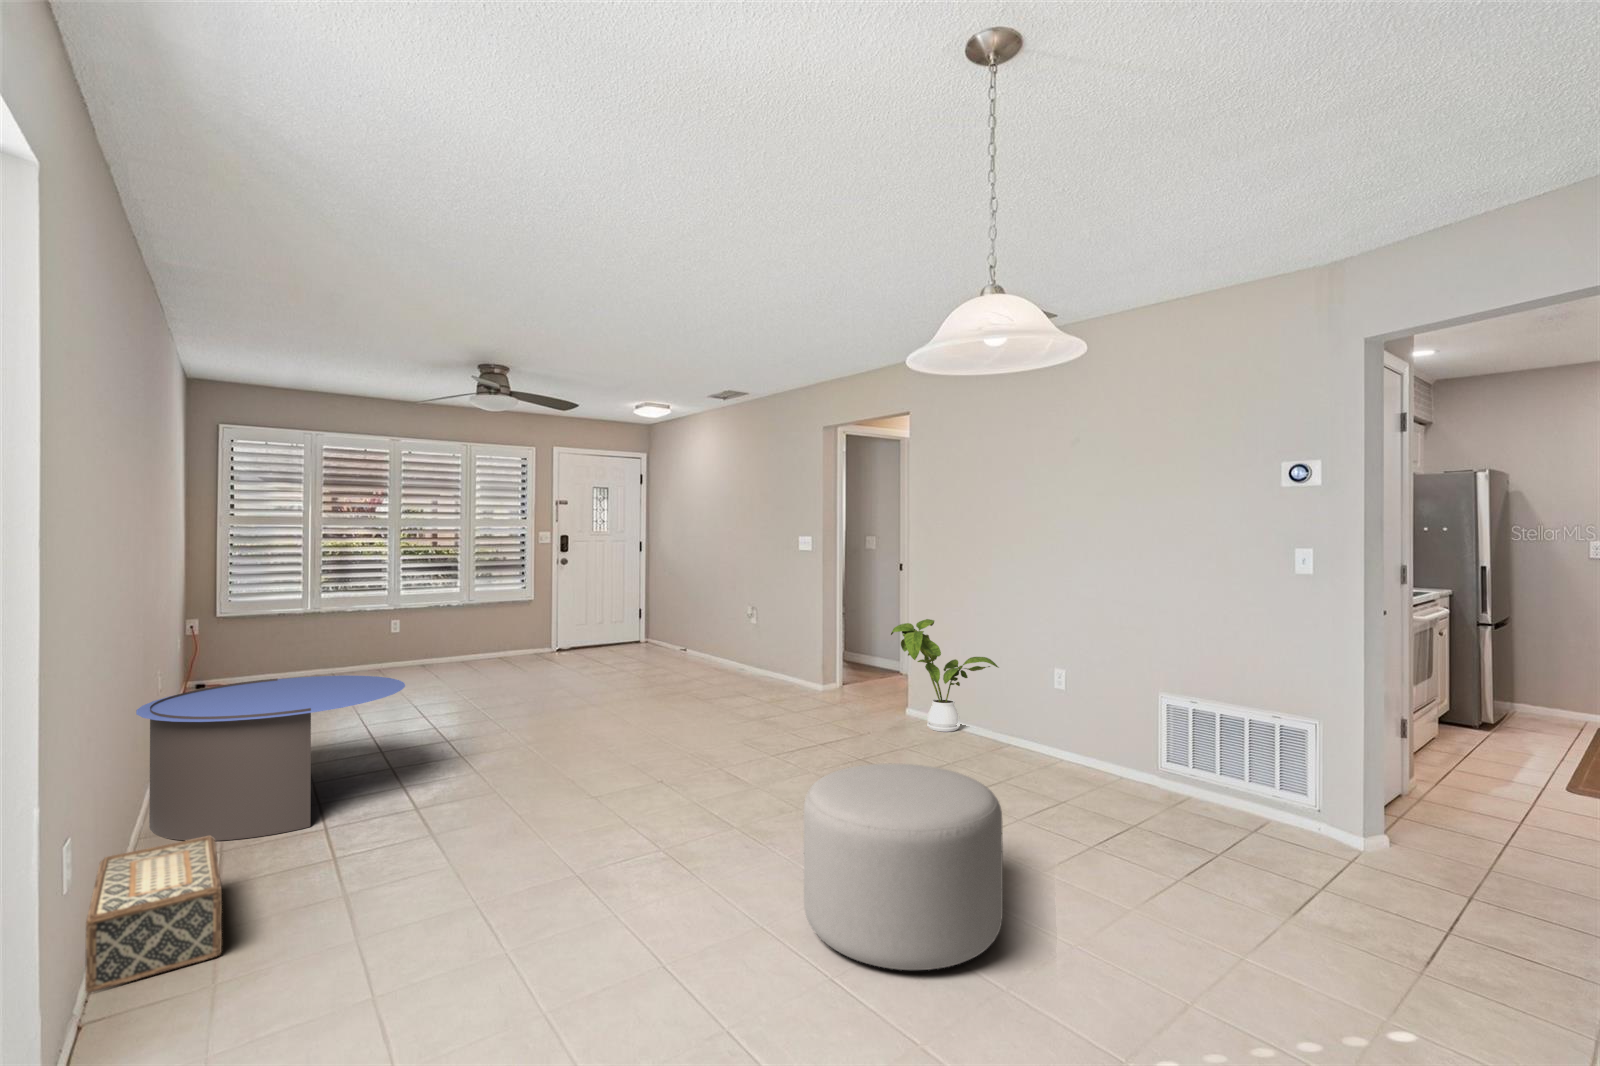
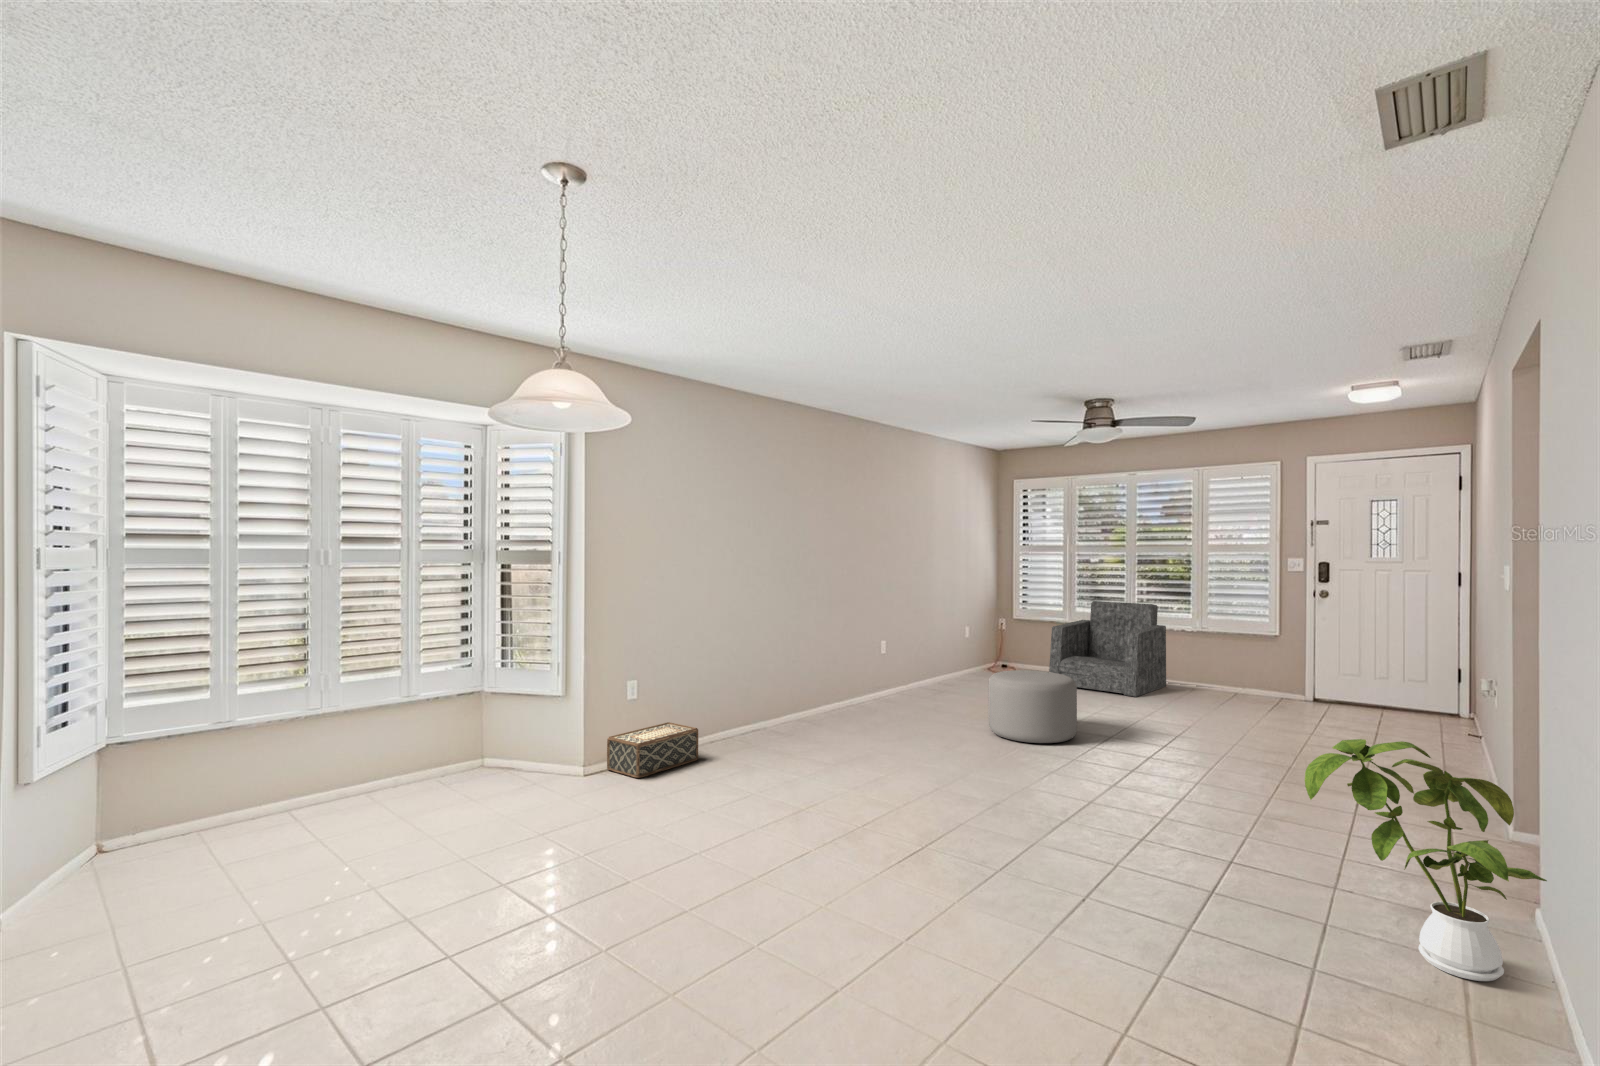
armchair: none [336,581,448,684] -> present [1049,601,1166,697]
coffee table: present [136,676,405,841] -> none [749,659,890,751]
ottoman: present [804,763,1003,970] -> present [988,670,1077,743]

